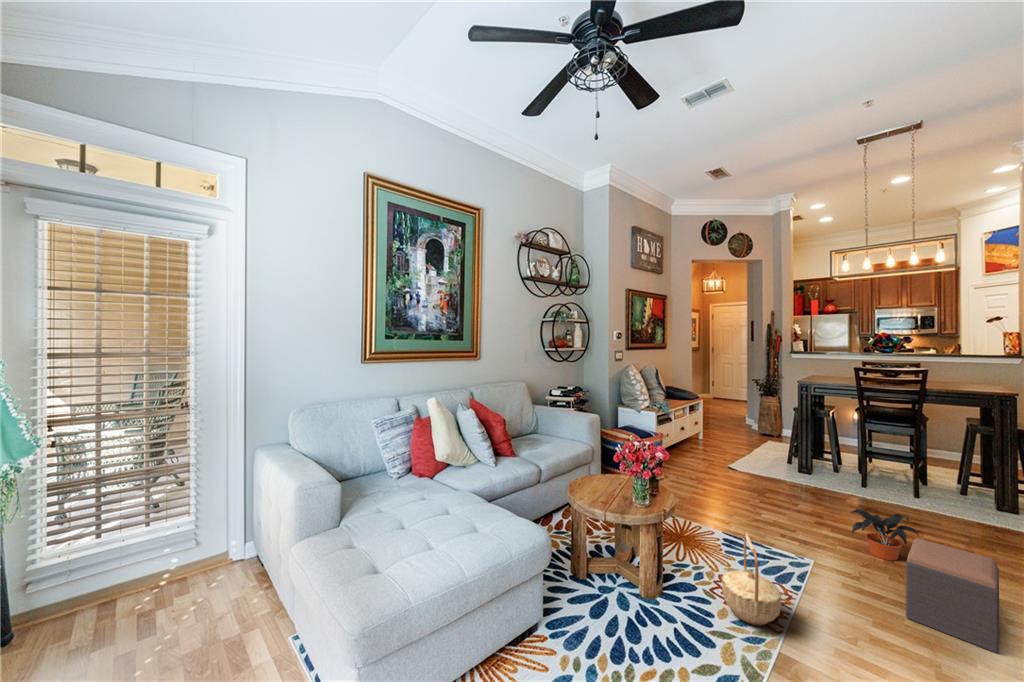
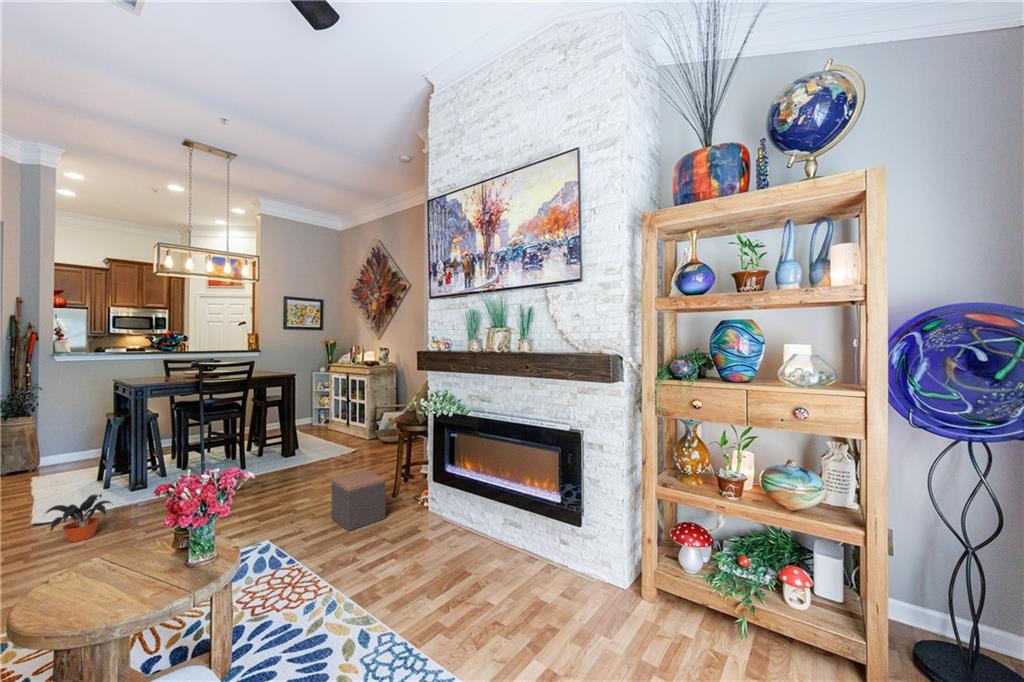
potted plant: present [851,509,919,560] -> present [45,494,111,542]
basket: present [722,533,781,625] -> none [273,528,329,610]

